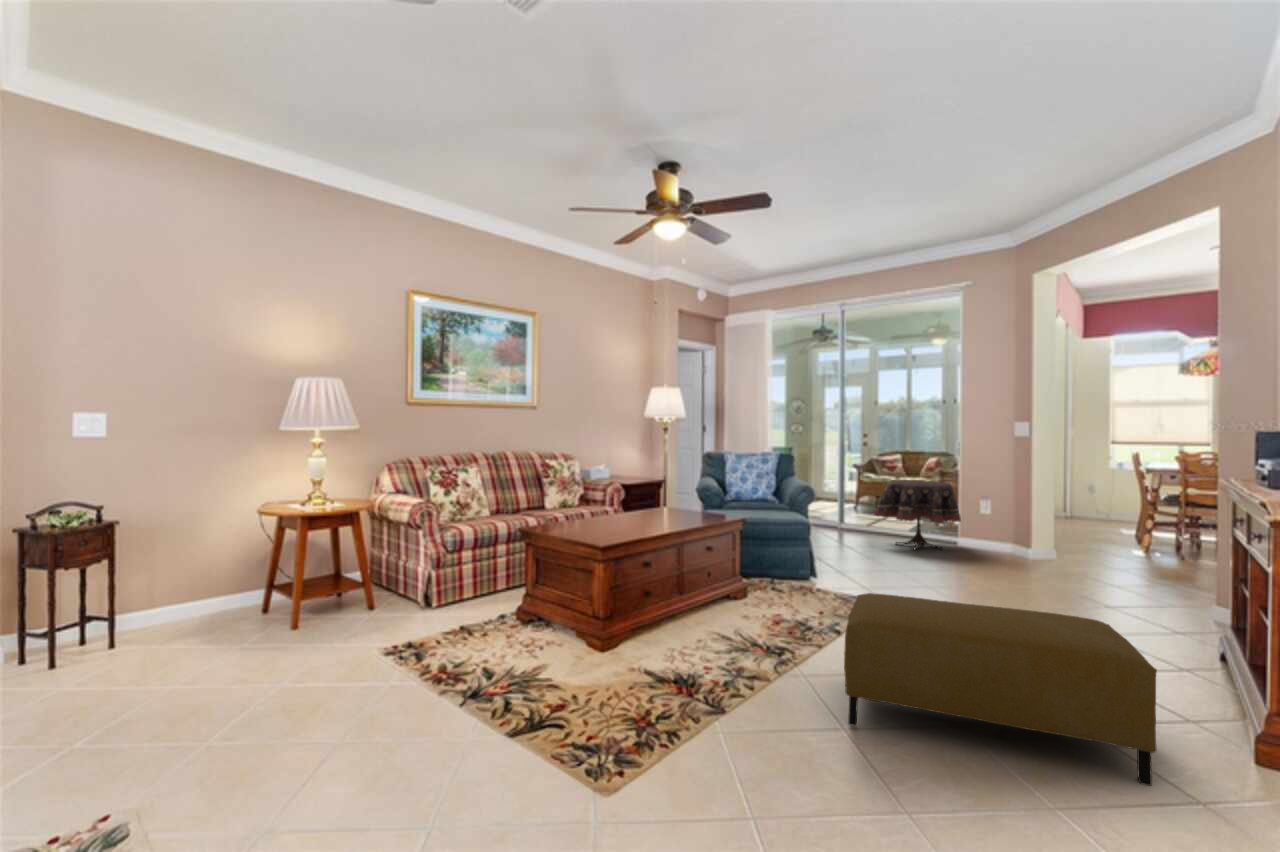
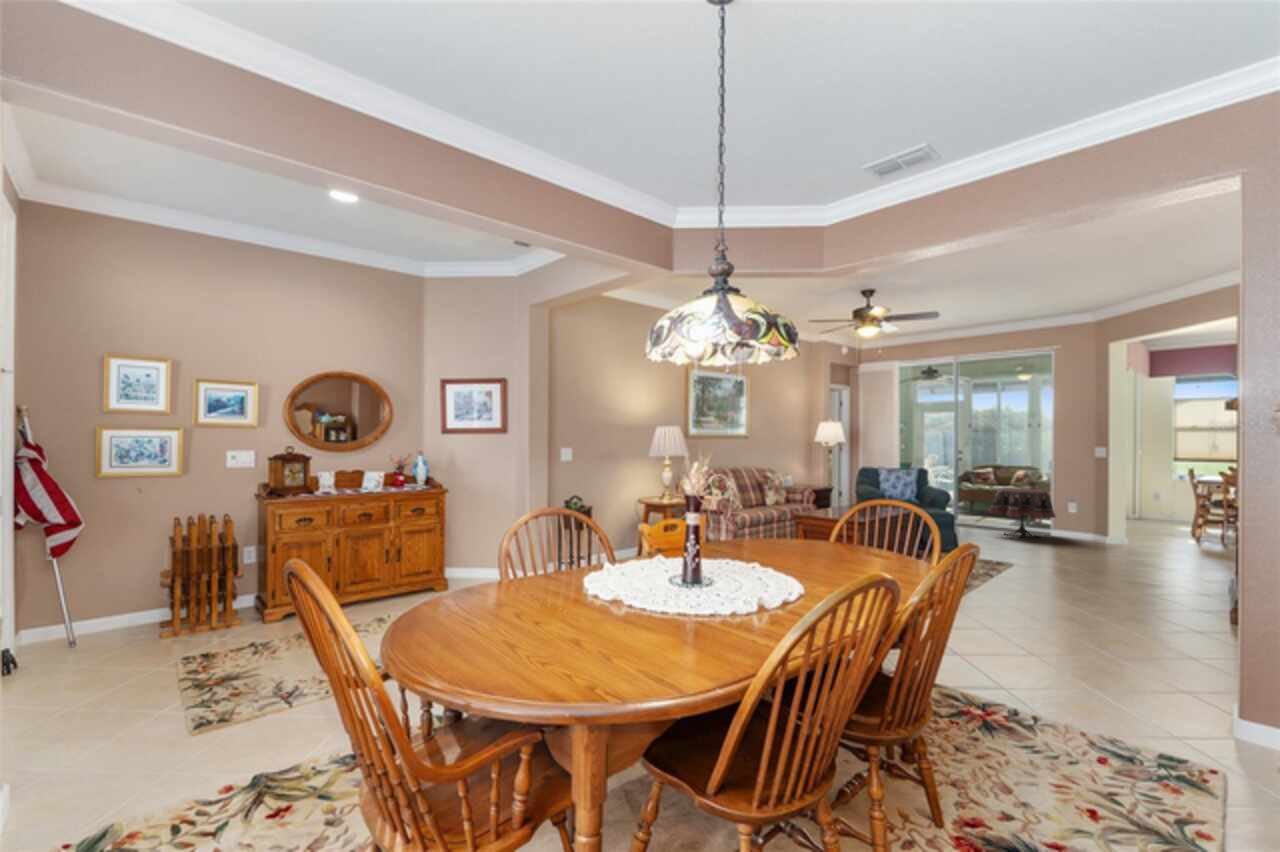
ottoman: present [844,593,1157,786] -> none [1013,549,1185,632]

